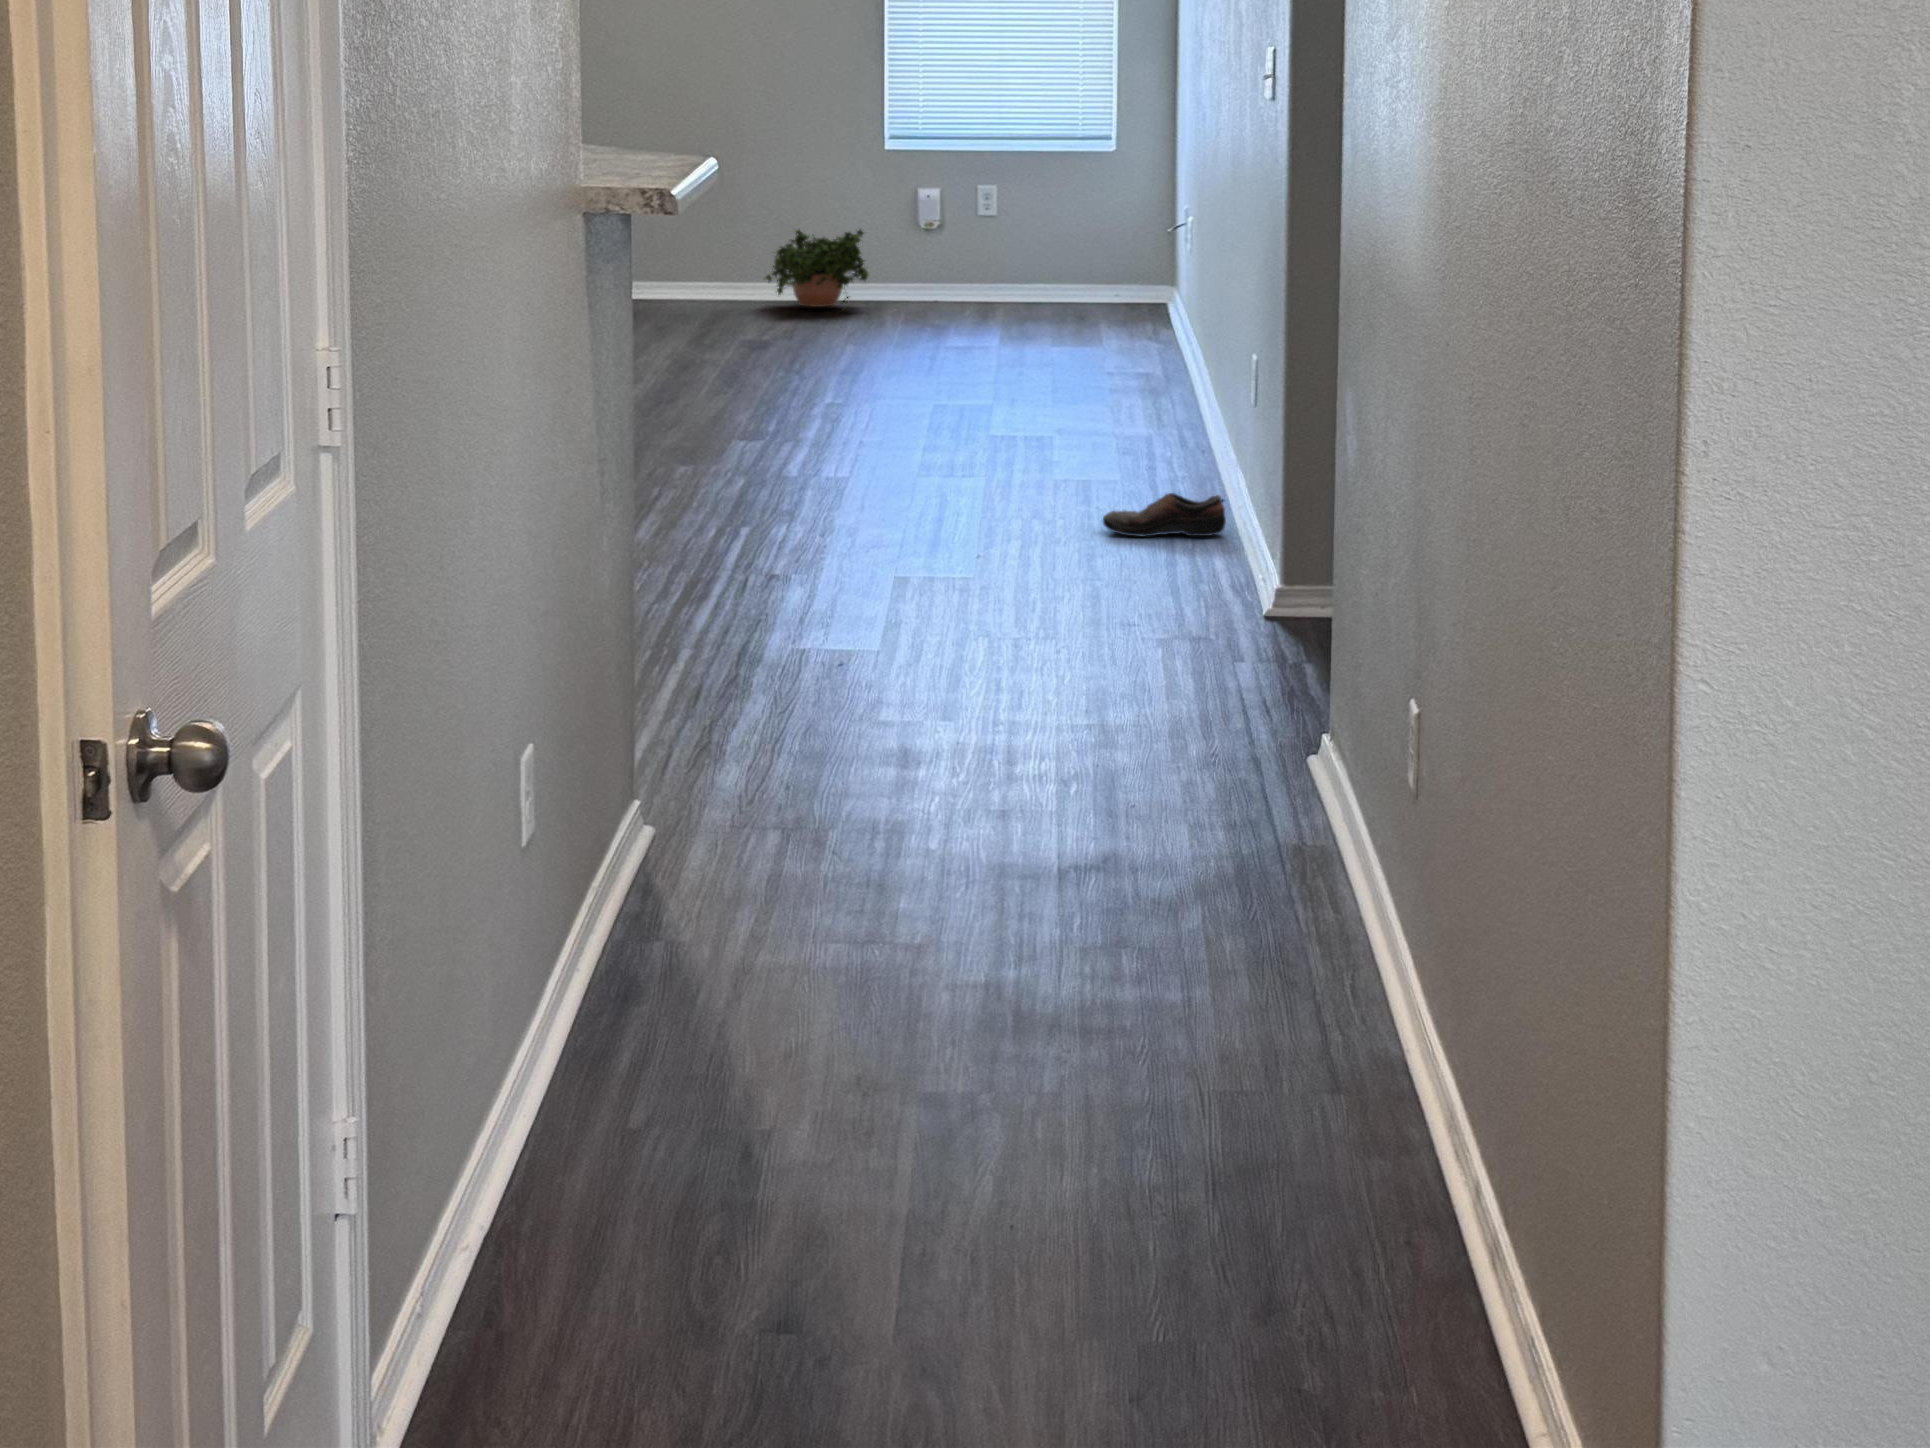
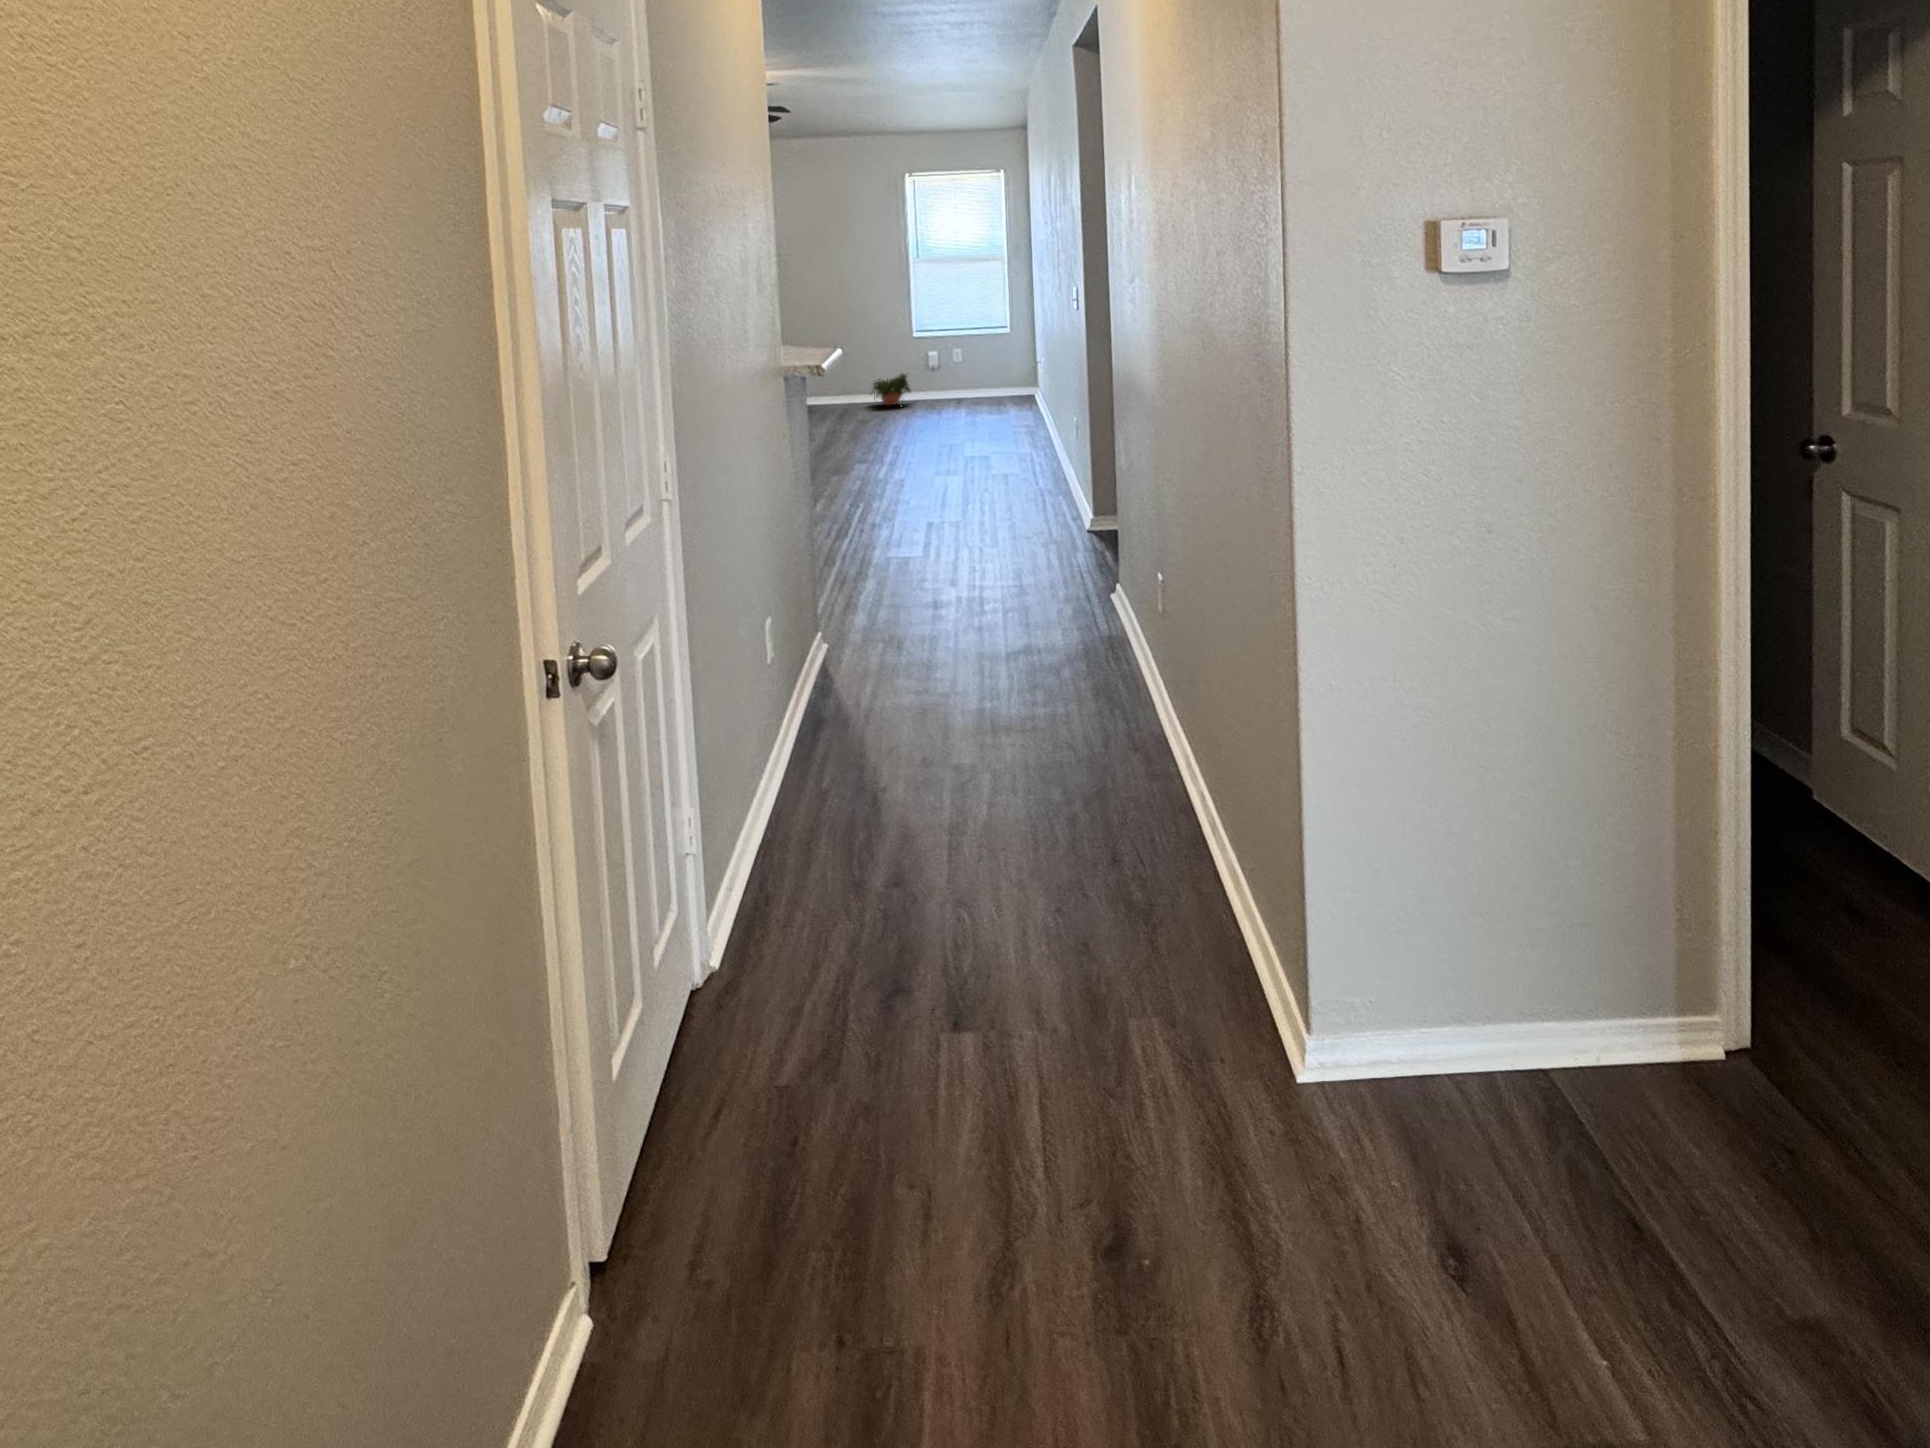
shoe: present [1103,493,1226,536] -> none [1013,476,1064,495]

